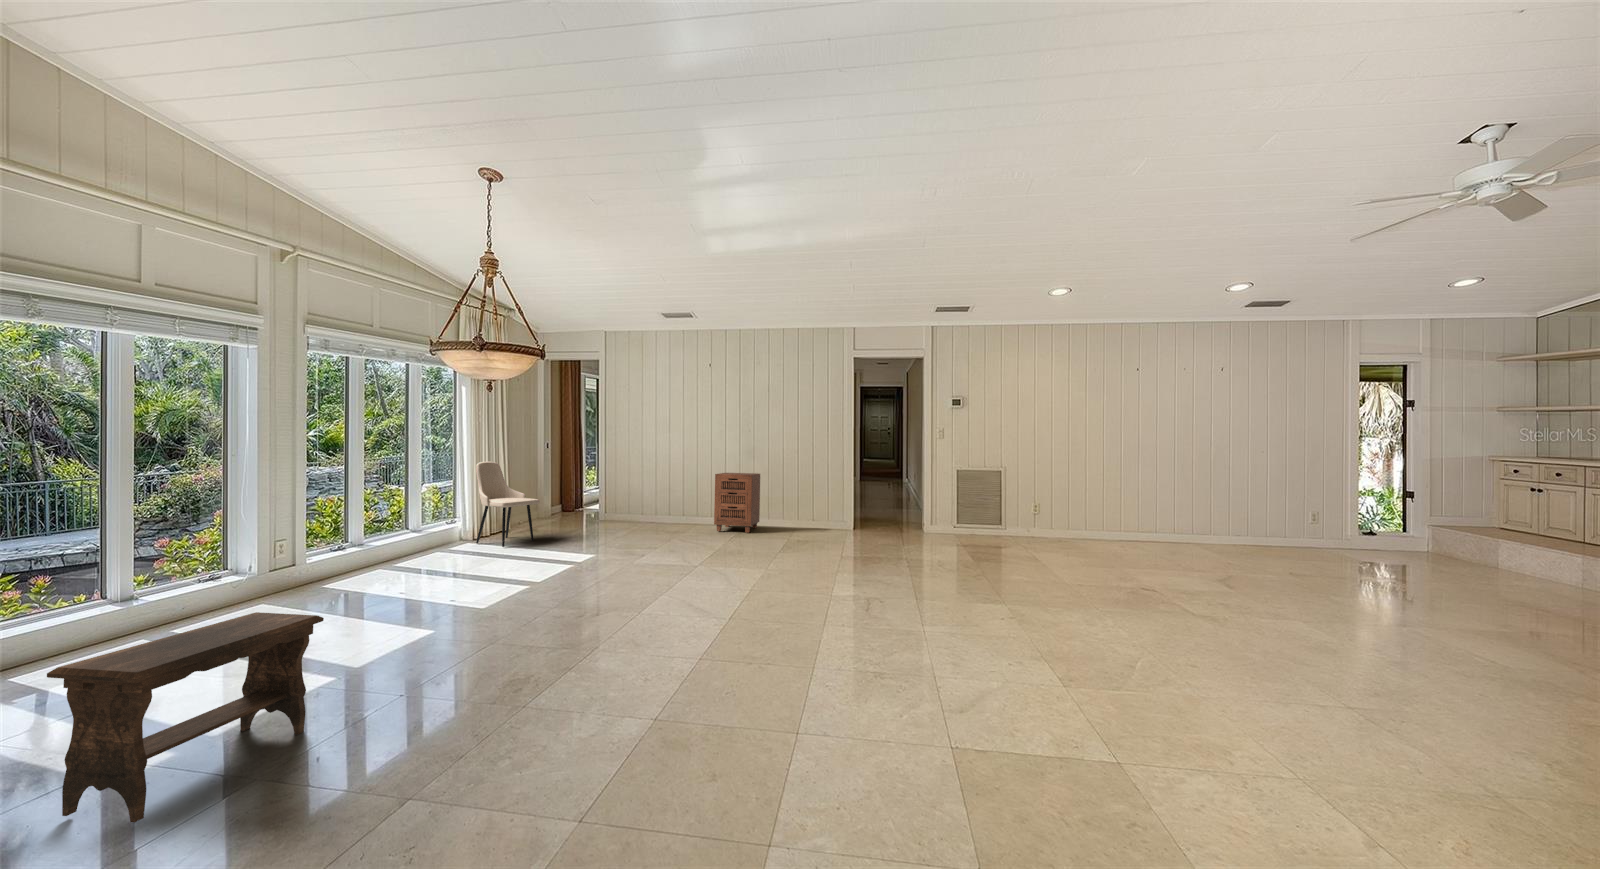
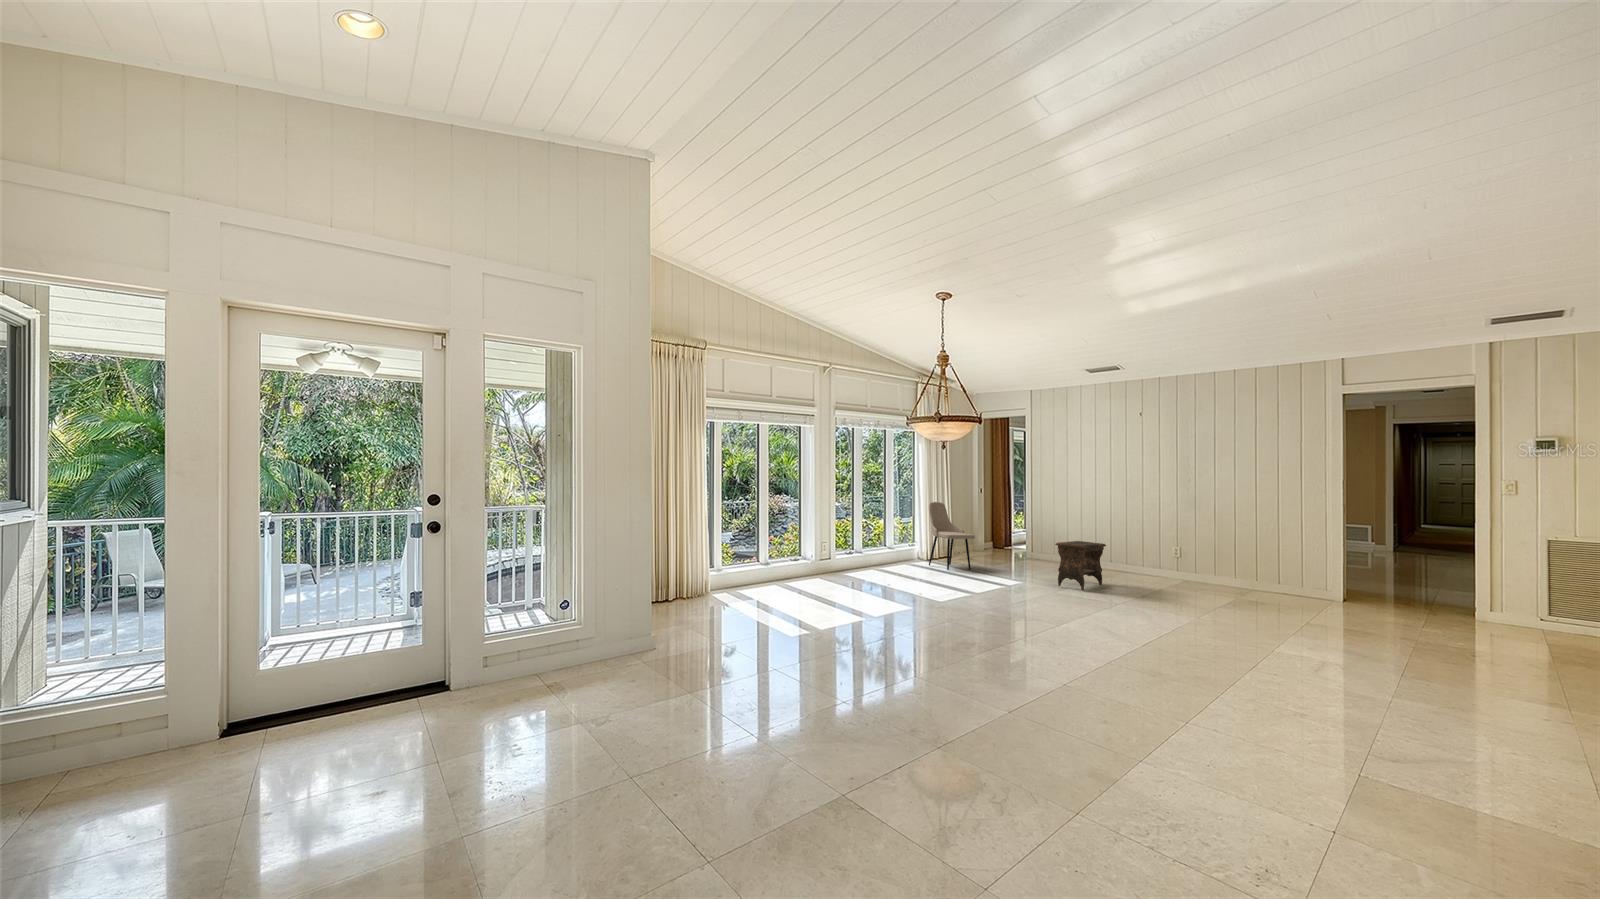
cabinet: present [714,473,760,533] -> none [1148,525,1210,593]
footstool: present [47,612,324,823] -> present [1055,541,1106,590]

